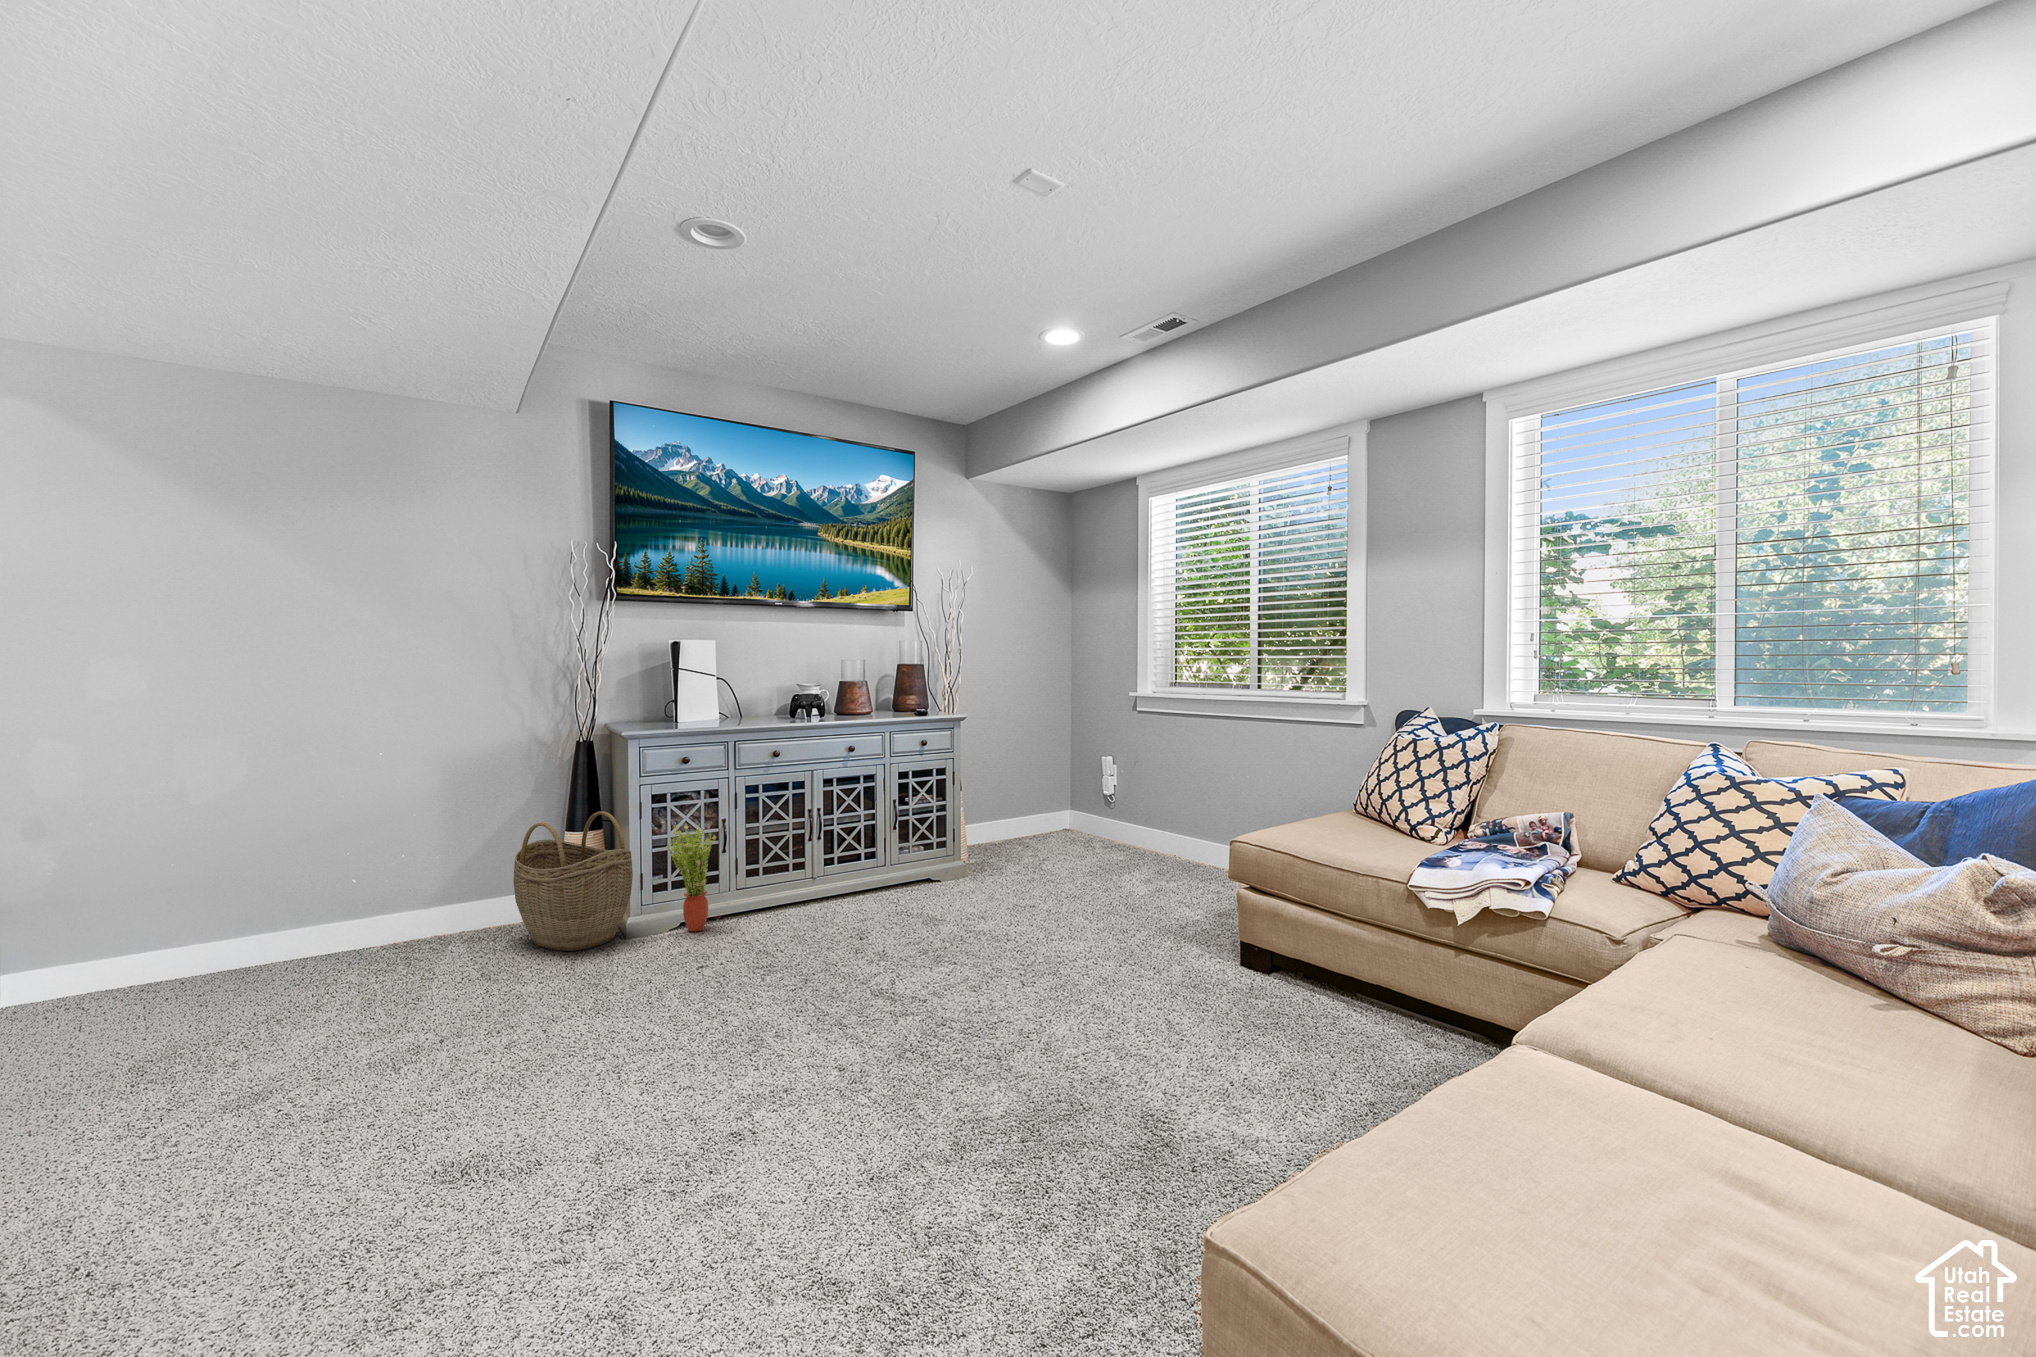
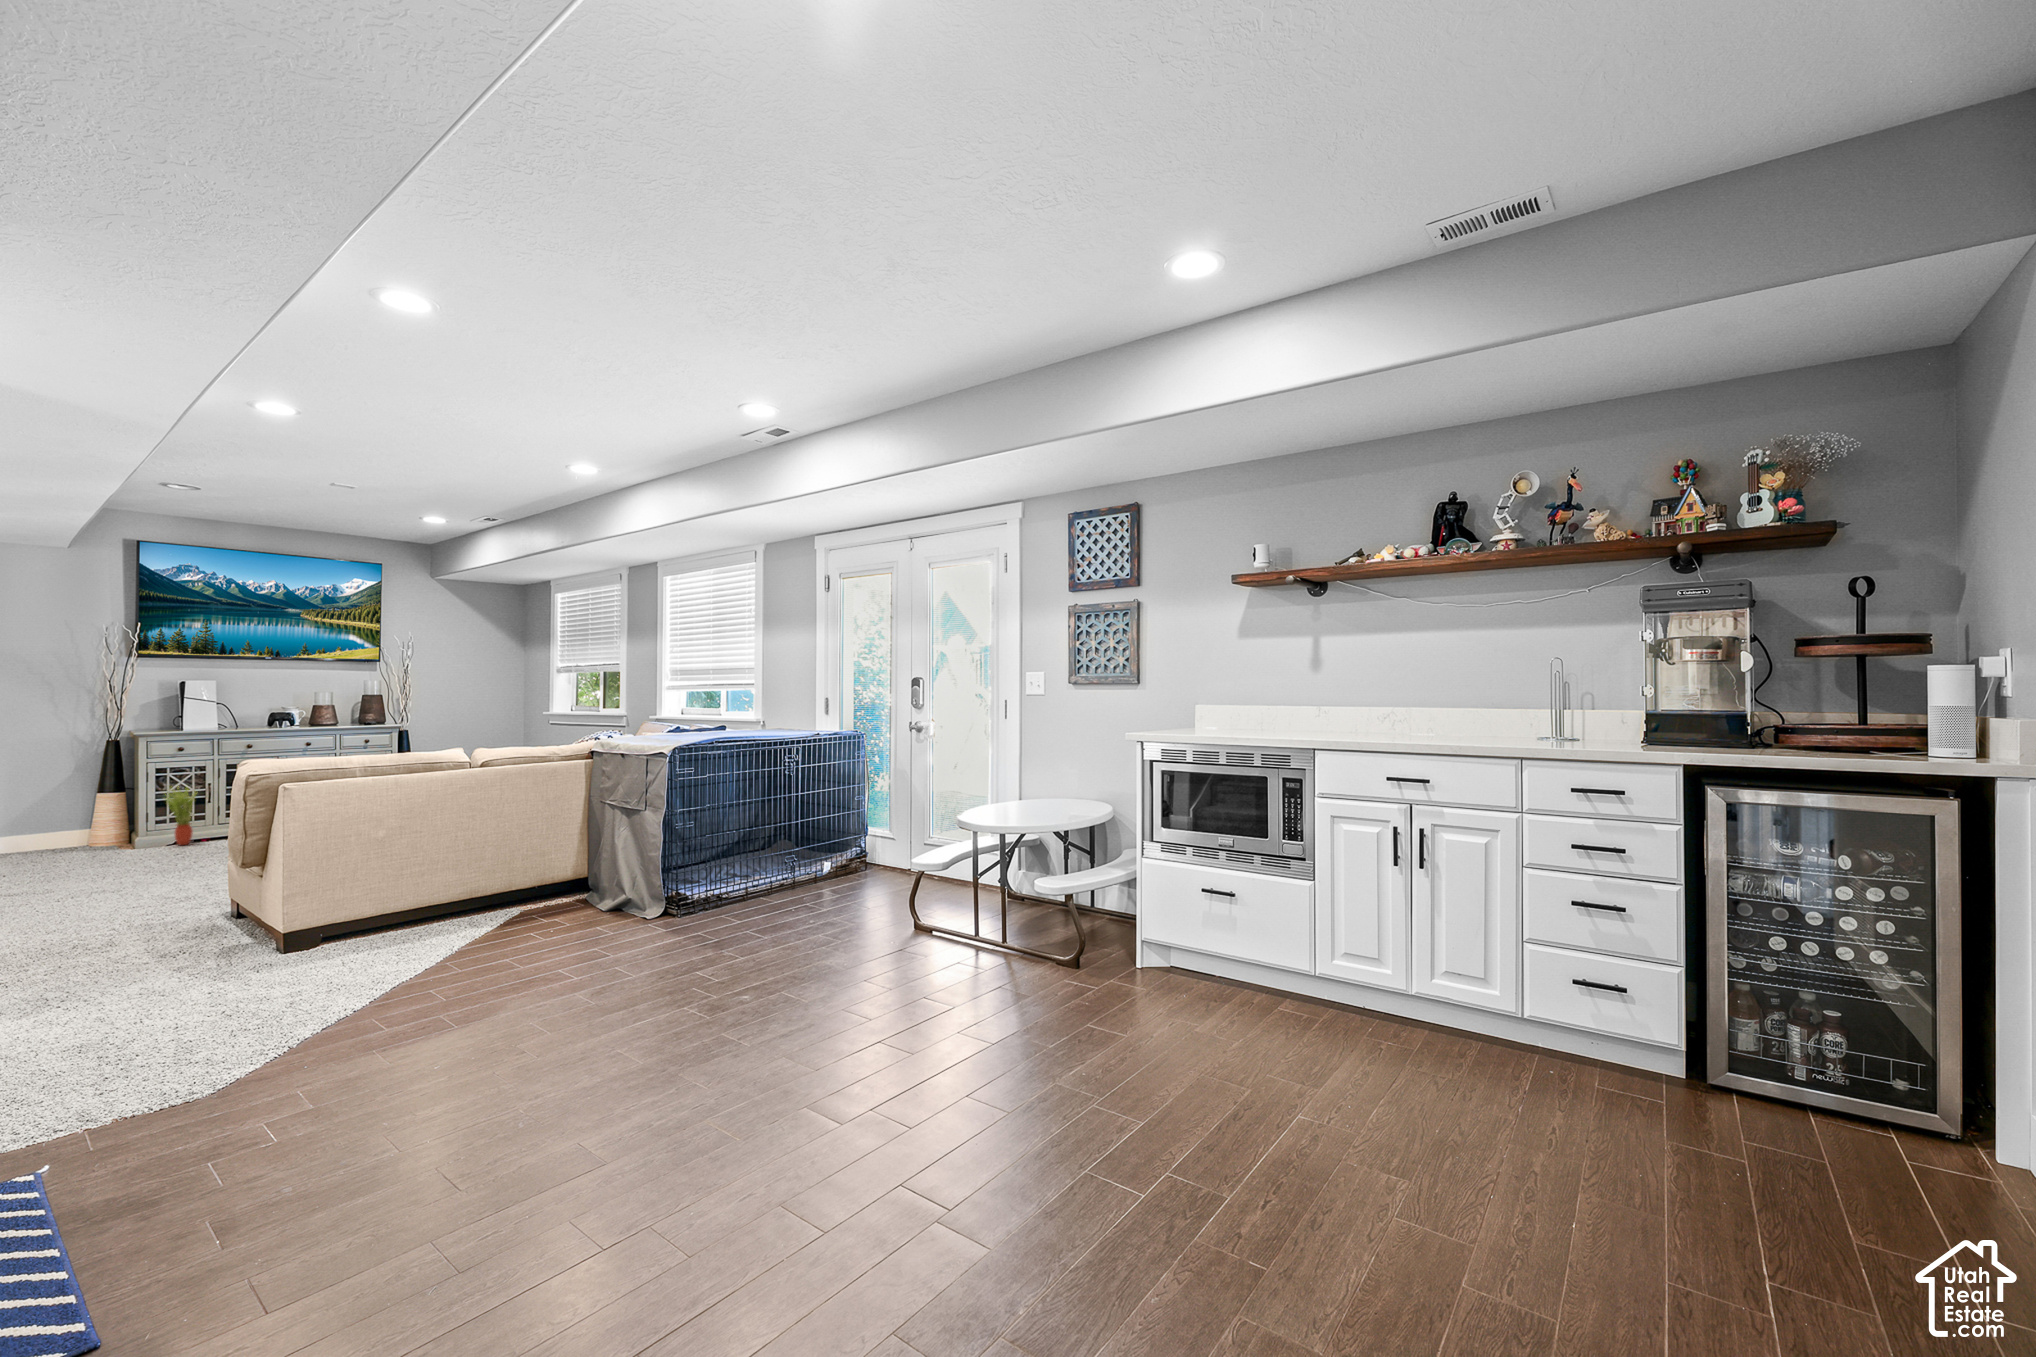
woven basket: present [513,811,633,951] -> none [56,779,139,854]

